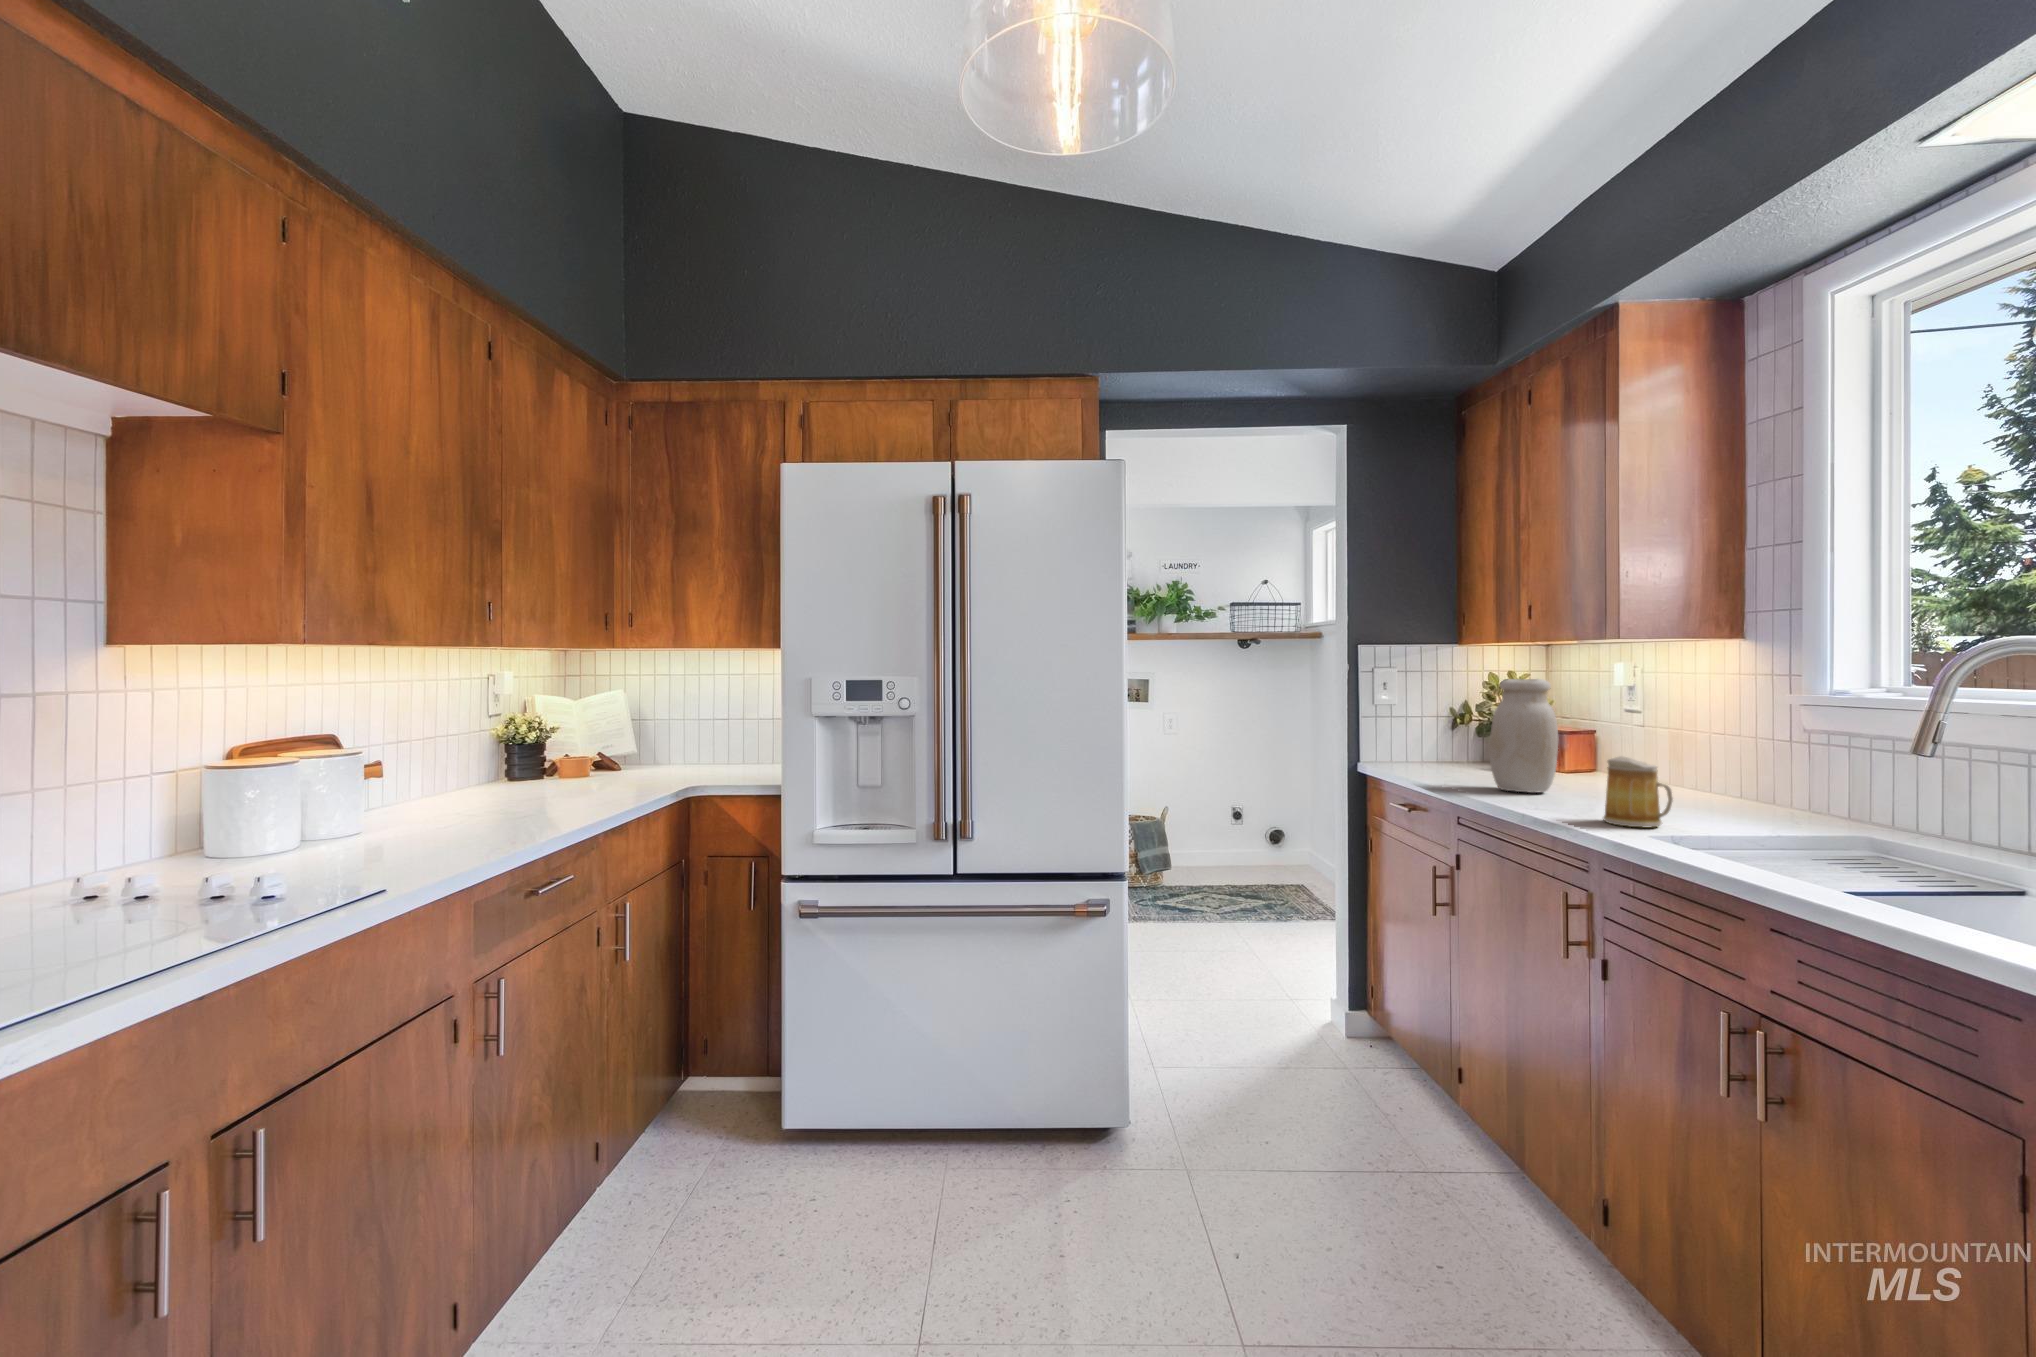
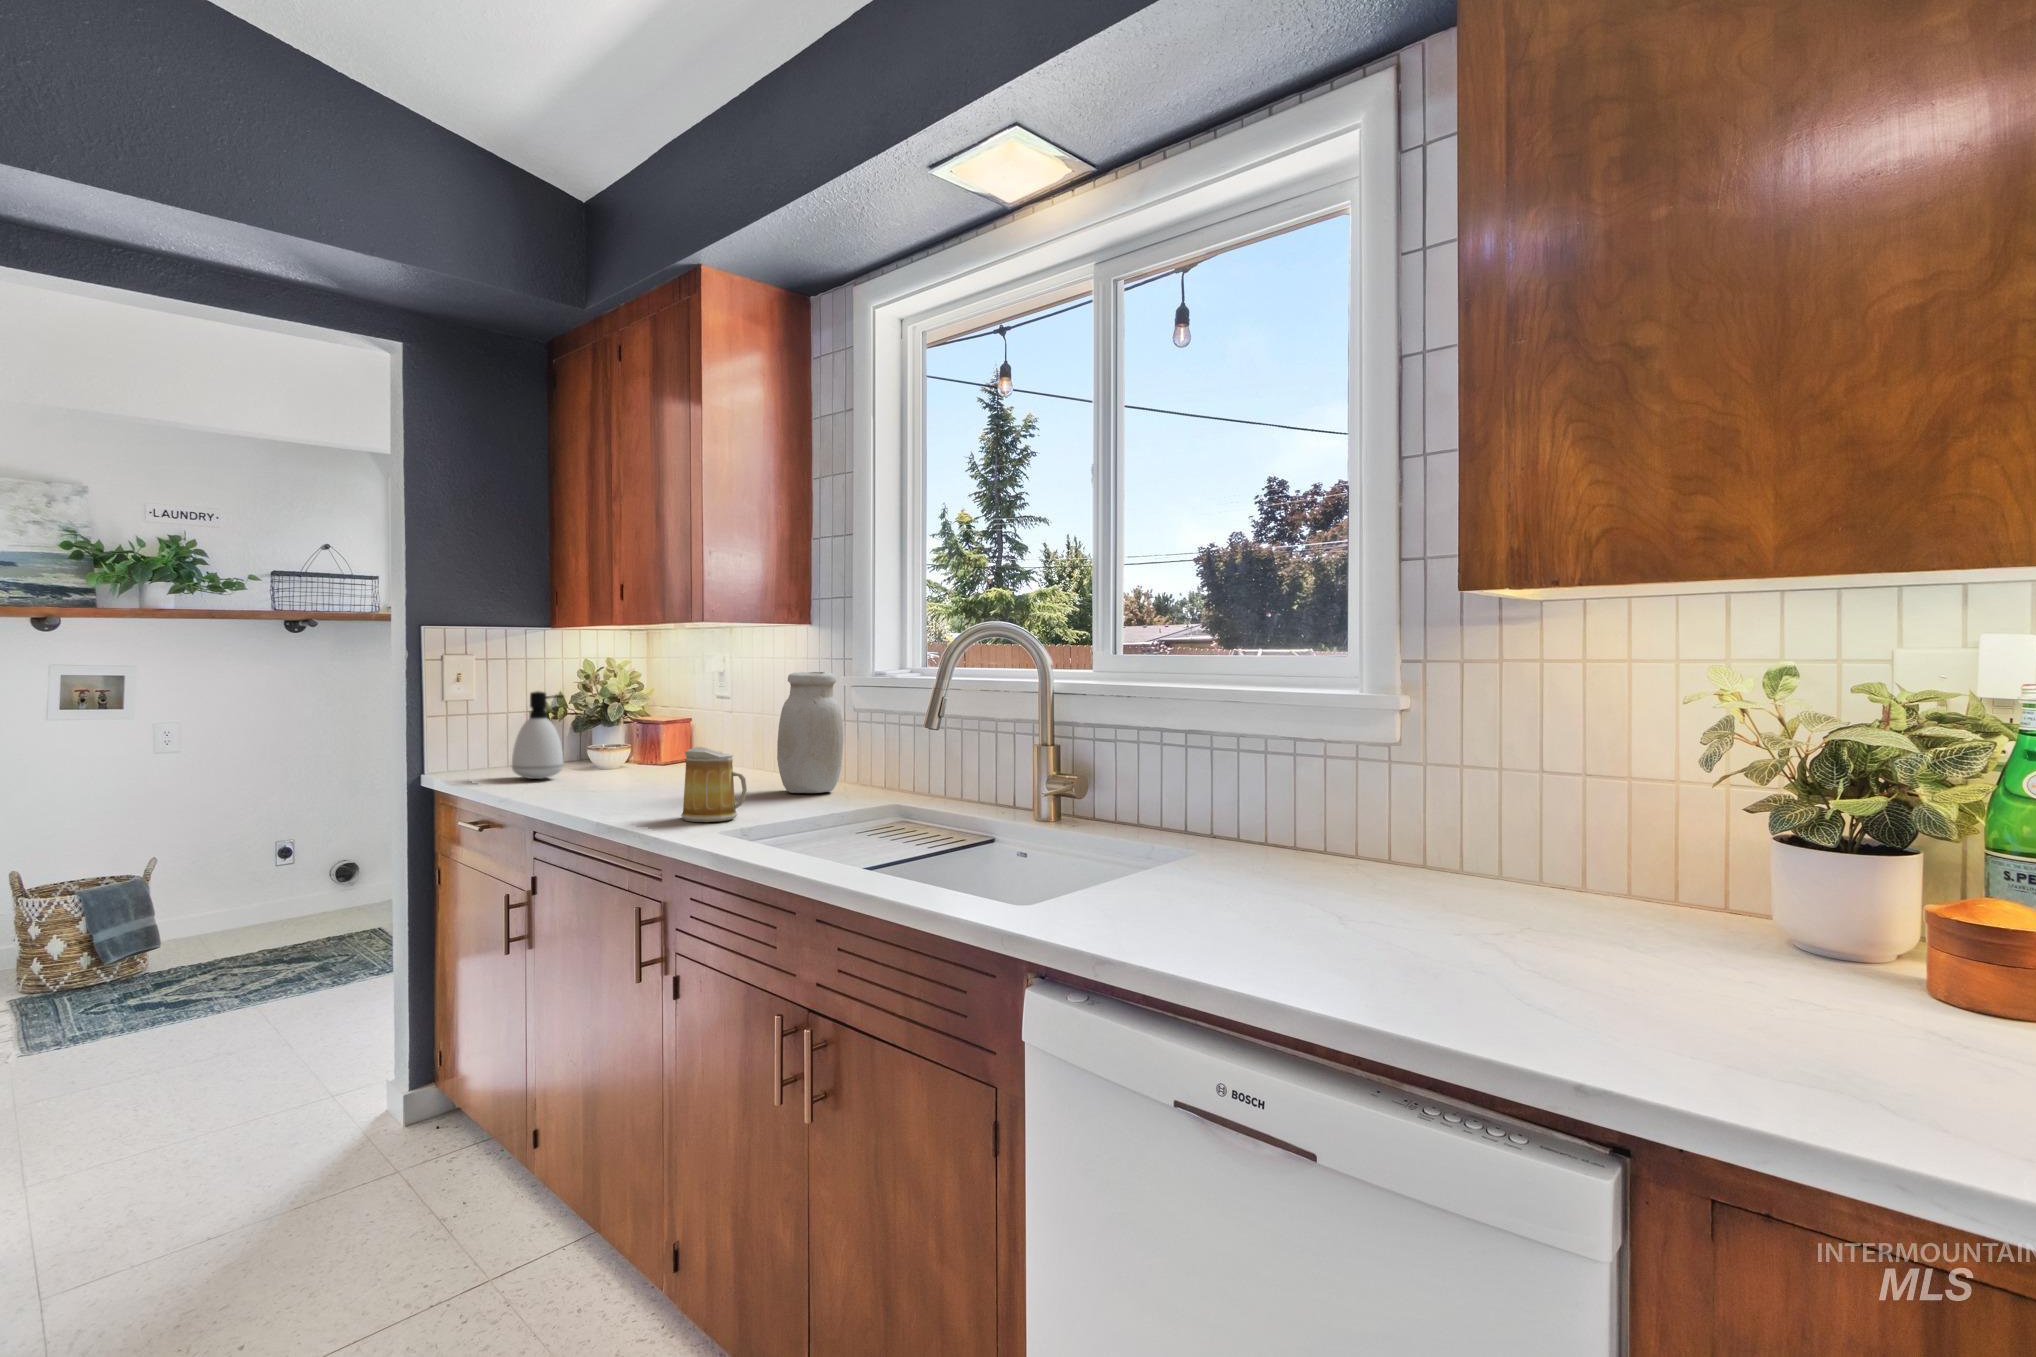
jar: present [1490,679,1558,793] -> present [777,672,844,793]
soap dispenser: none [1435,700,1480,774] -> present [512,691,564,779]

